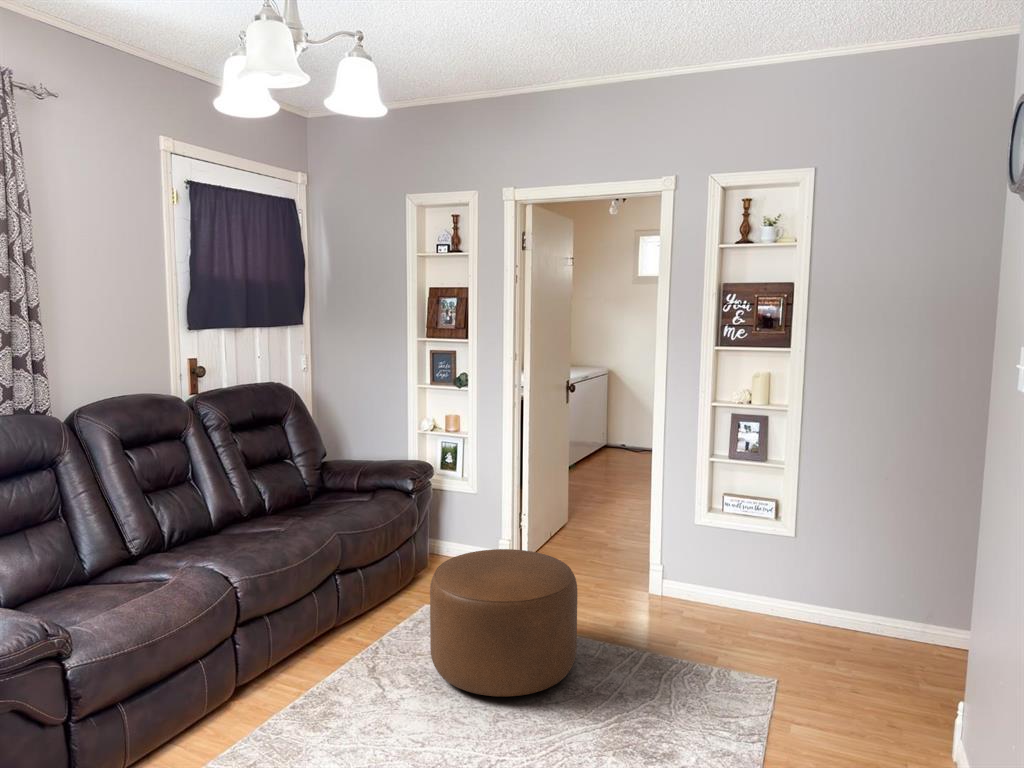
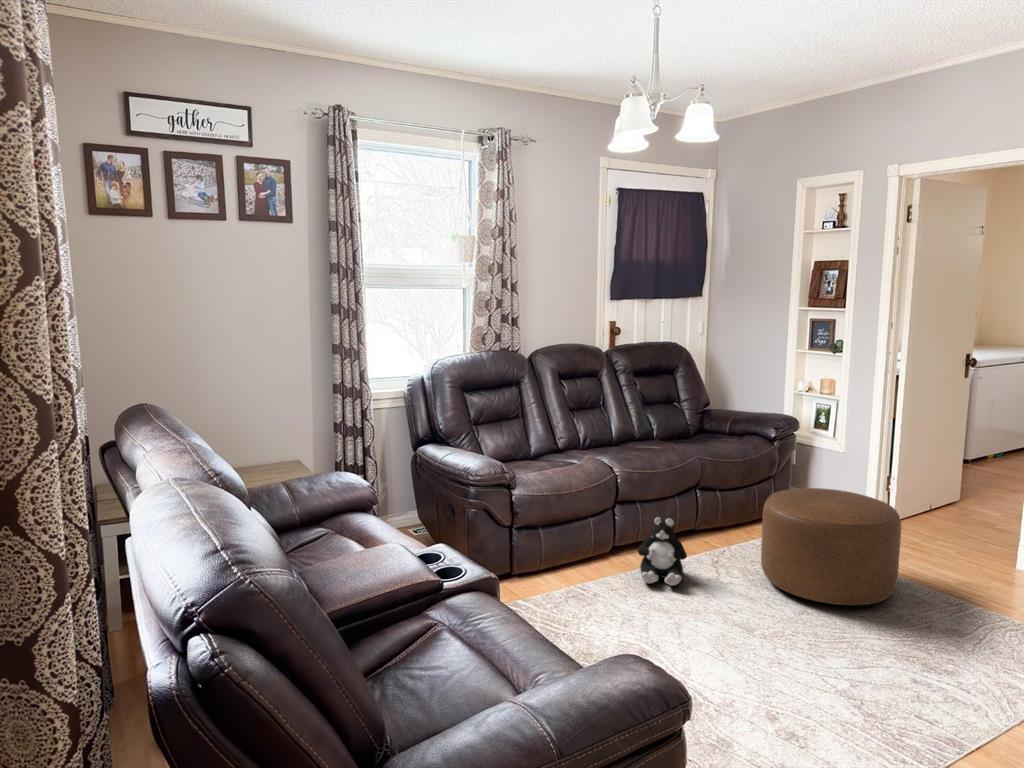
plush toy: none [276,631,345,736] -> present [638,517,687,586]

